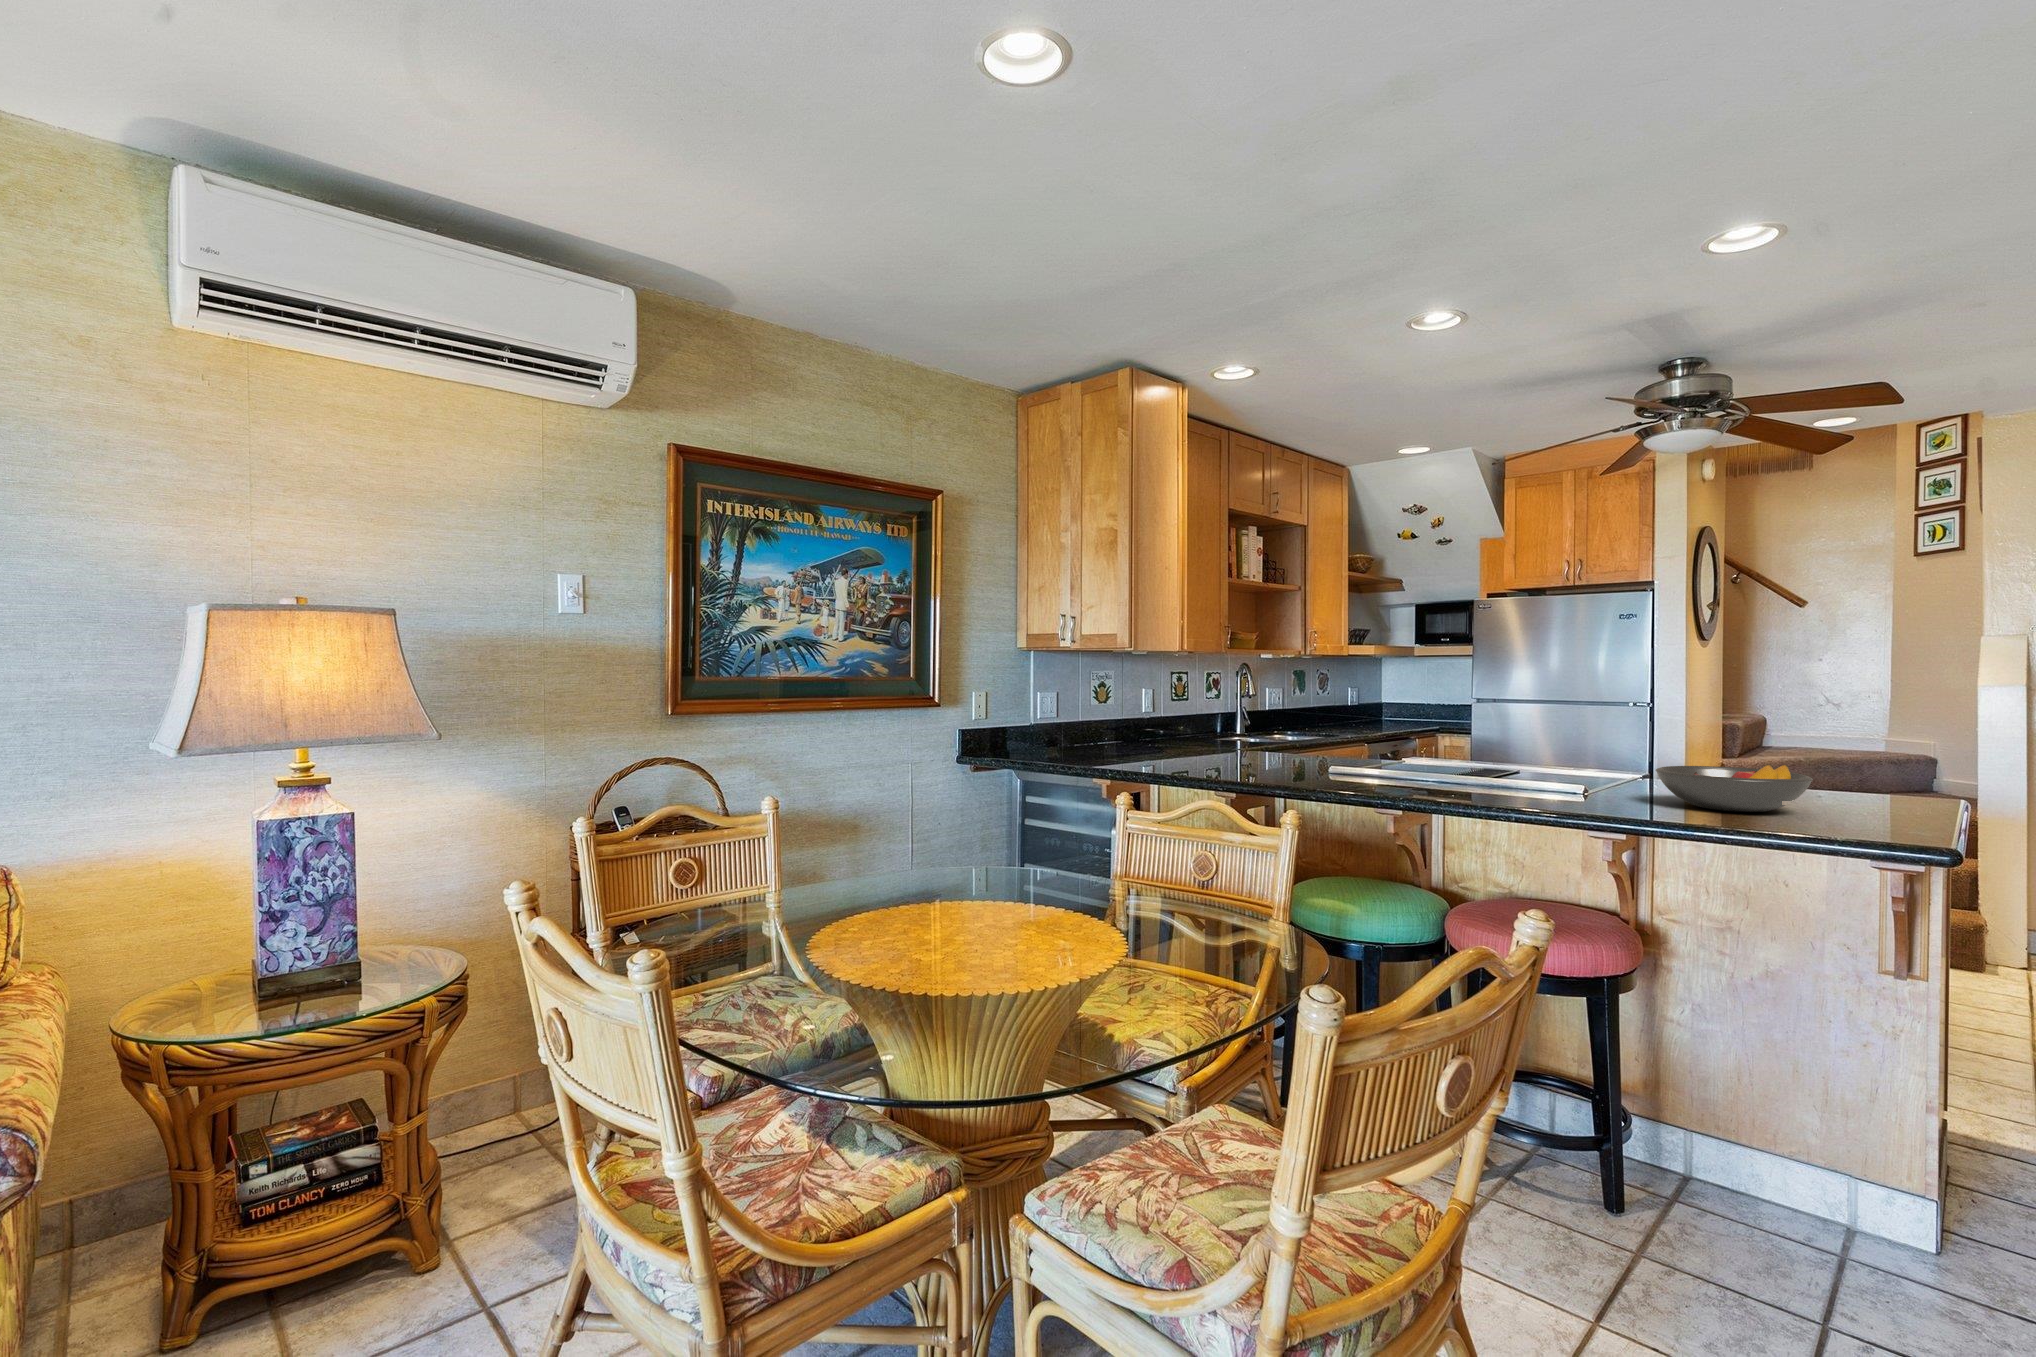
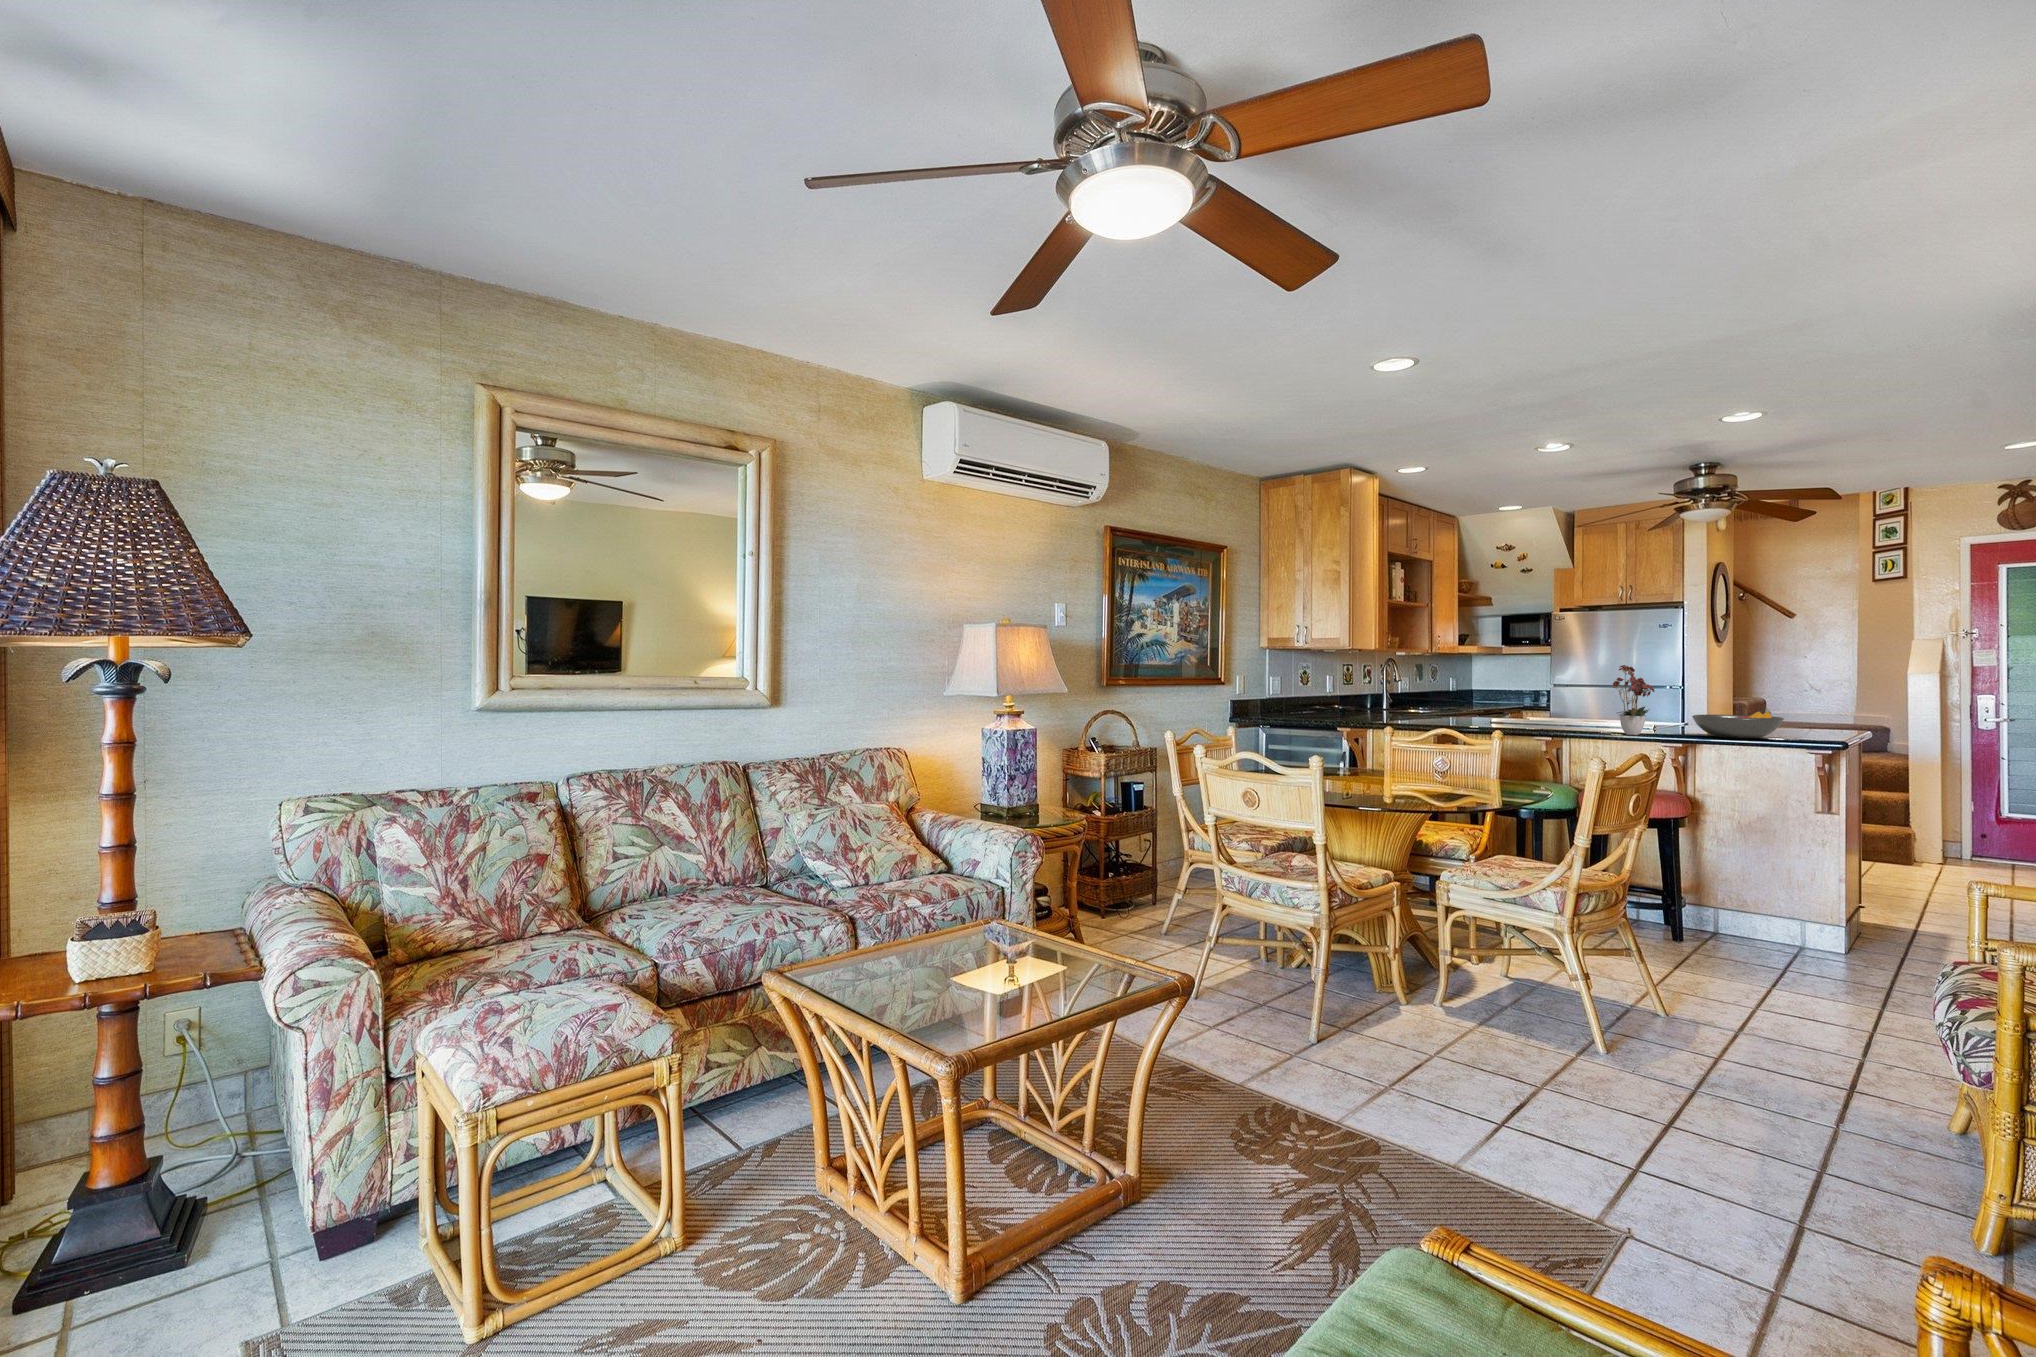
flower arrangement: none [1519,677,1599,802] -> present [1613,665,1655,735]

